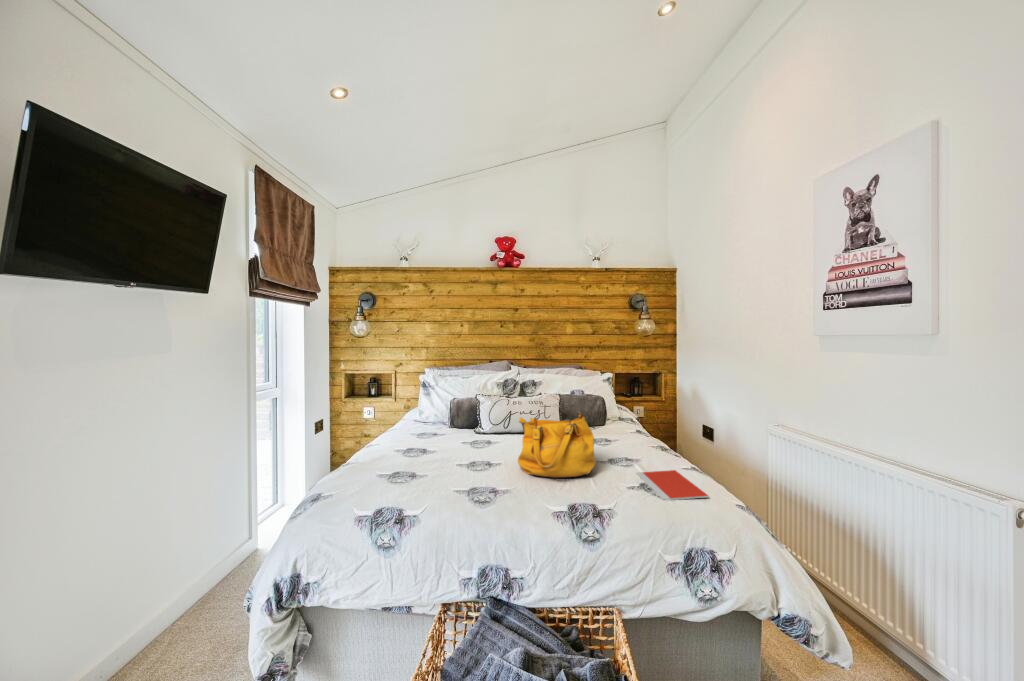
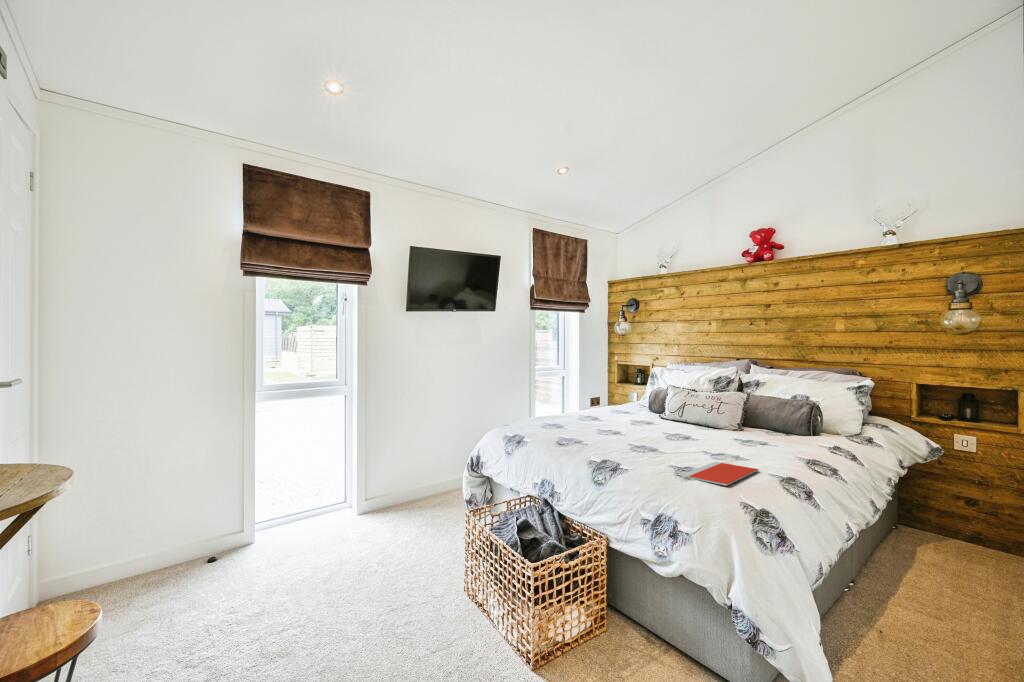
handbag: present [518,412,595,478] -> none [617,394,683,451]

